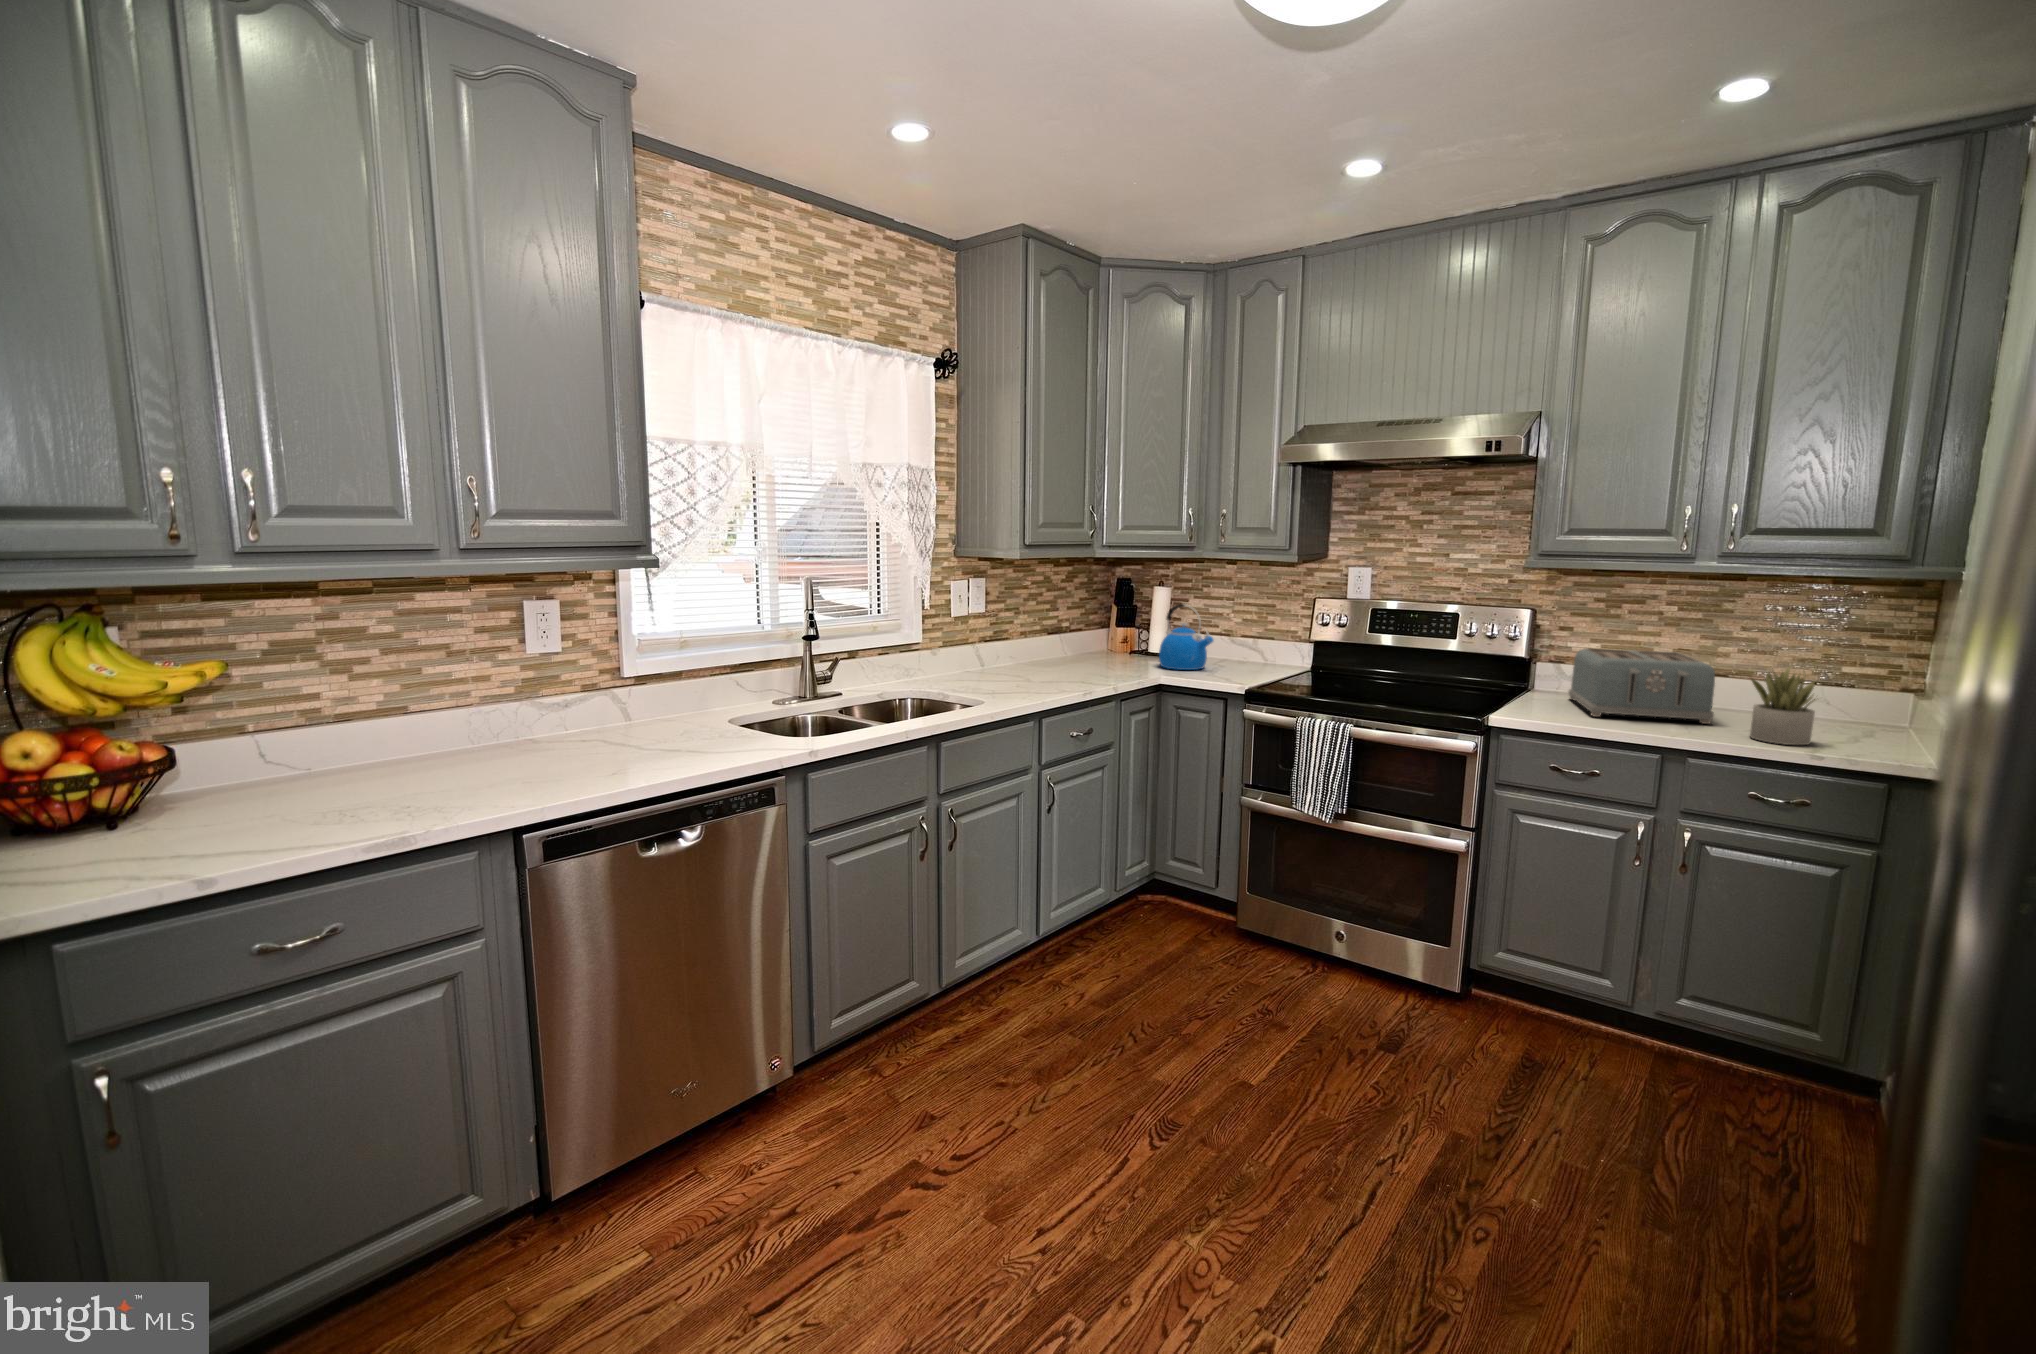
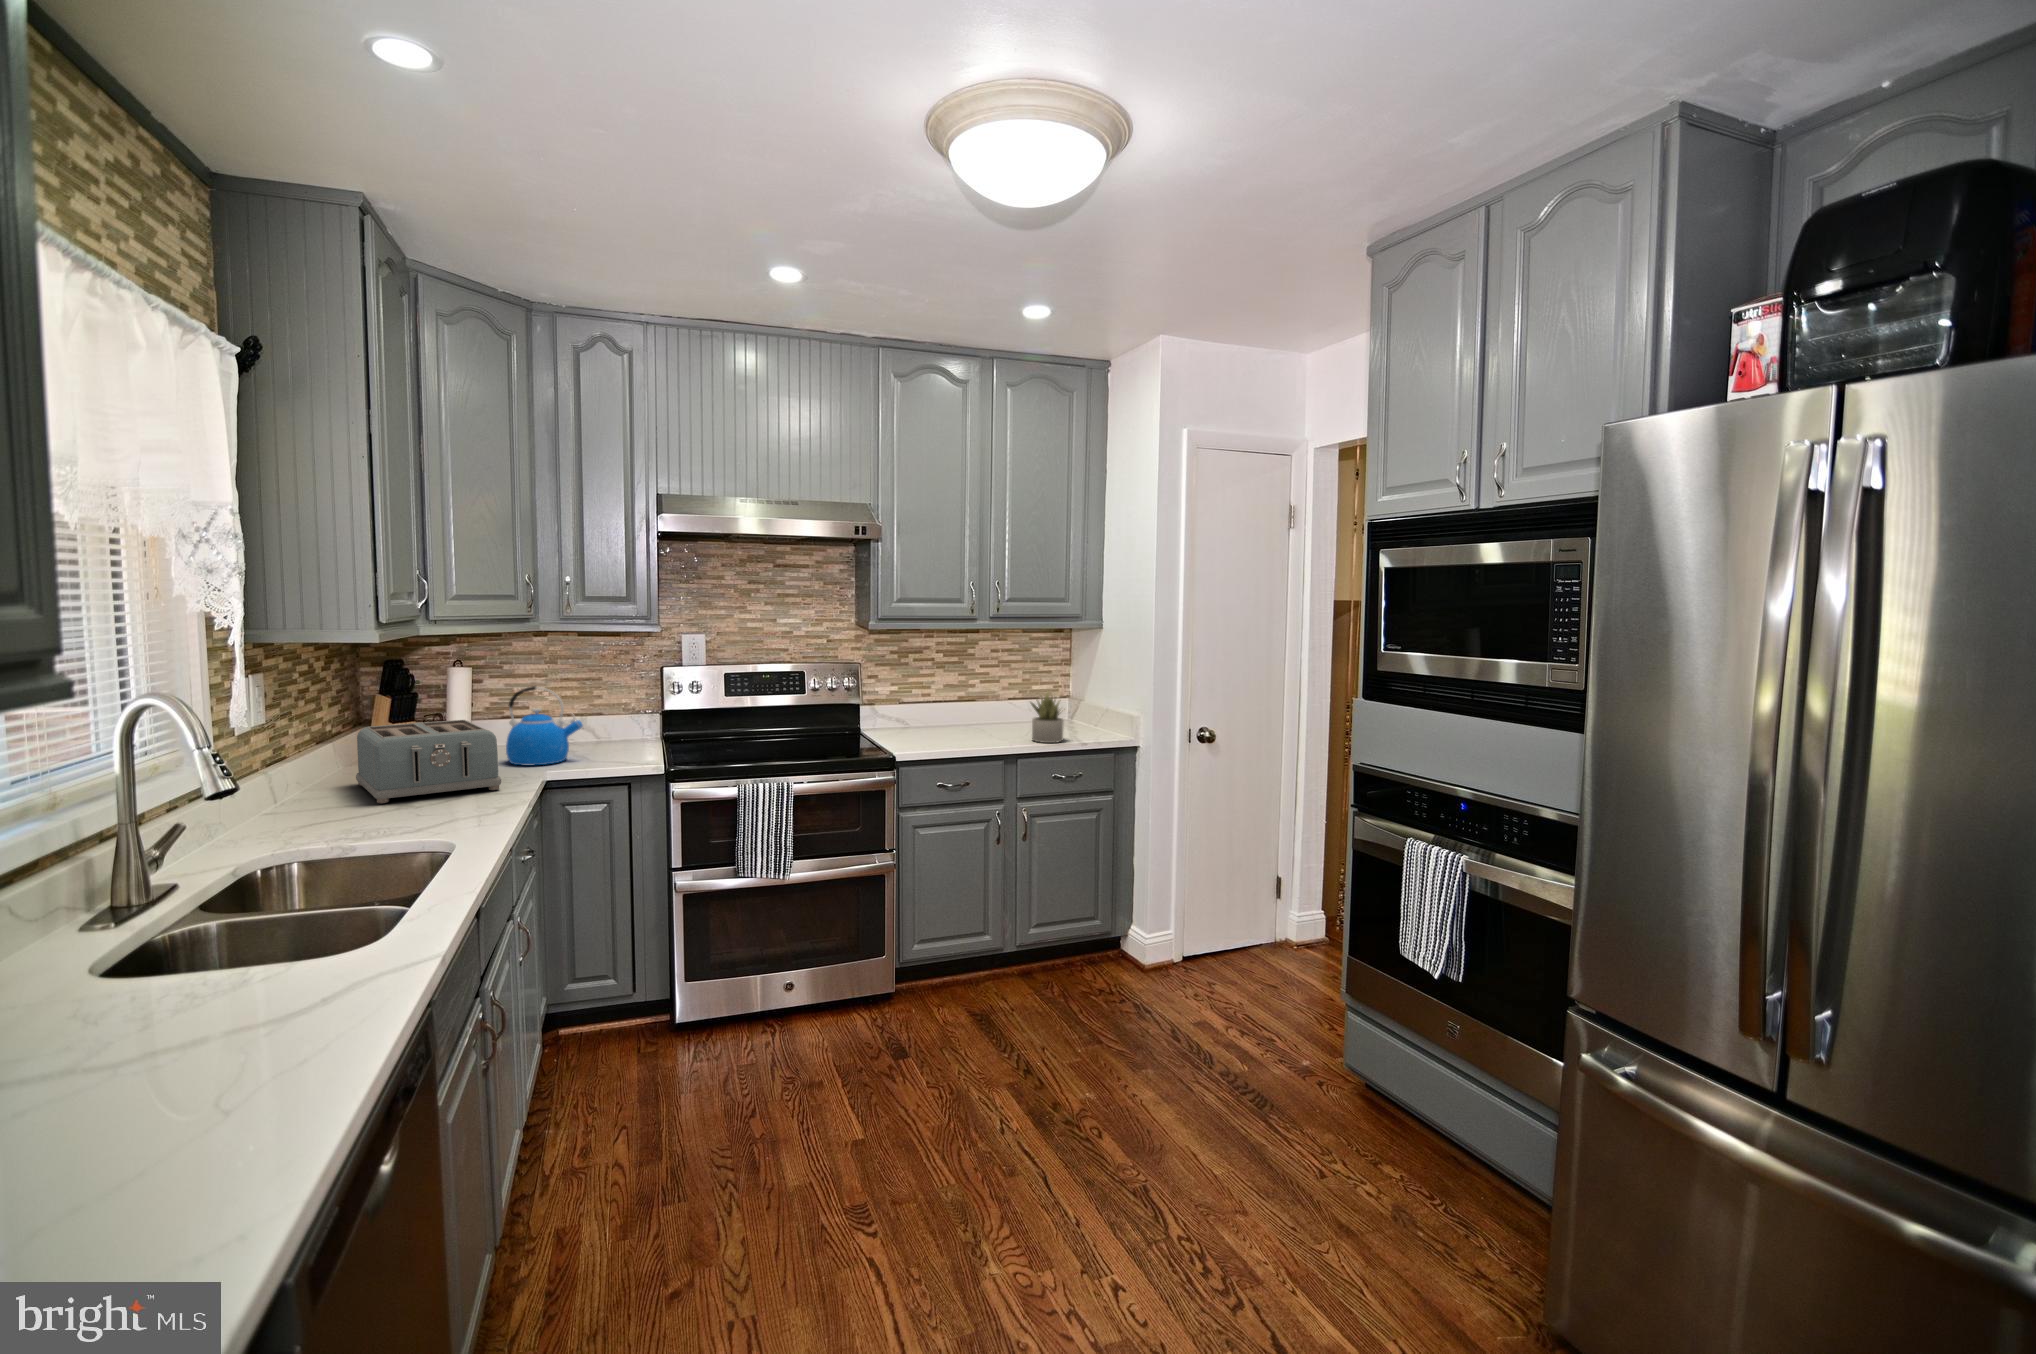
toaster: present [1568,648,1715,724] -> present [356,720,501,803]

